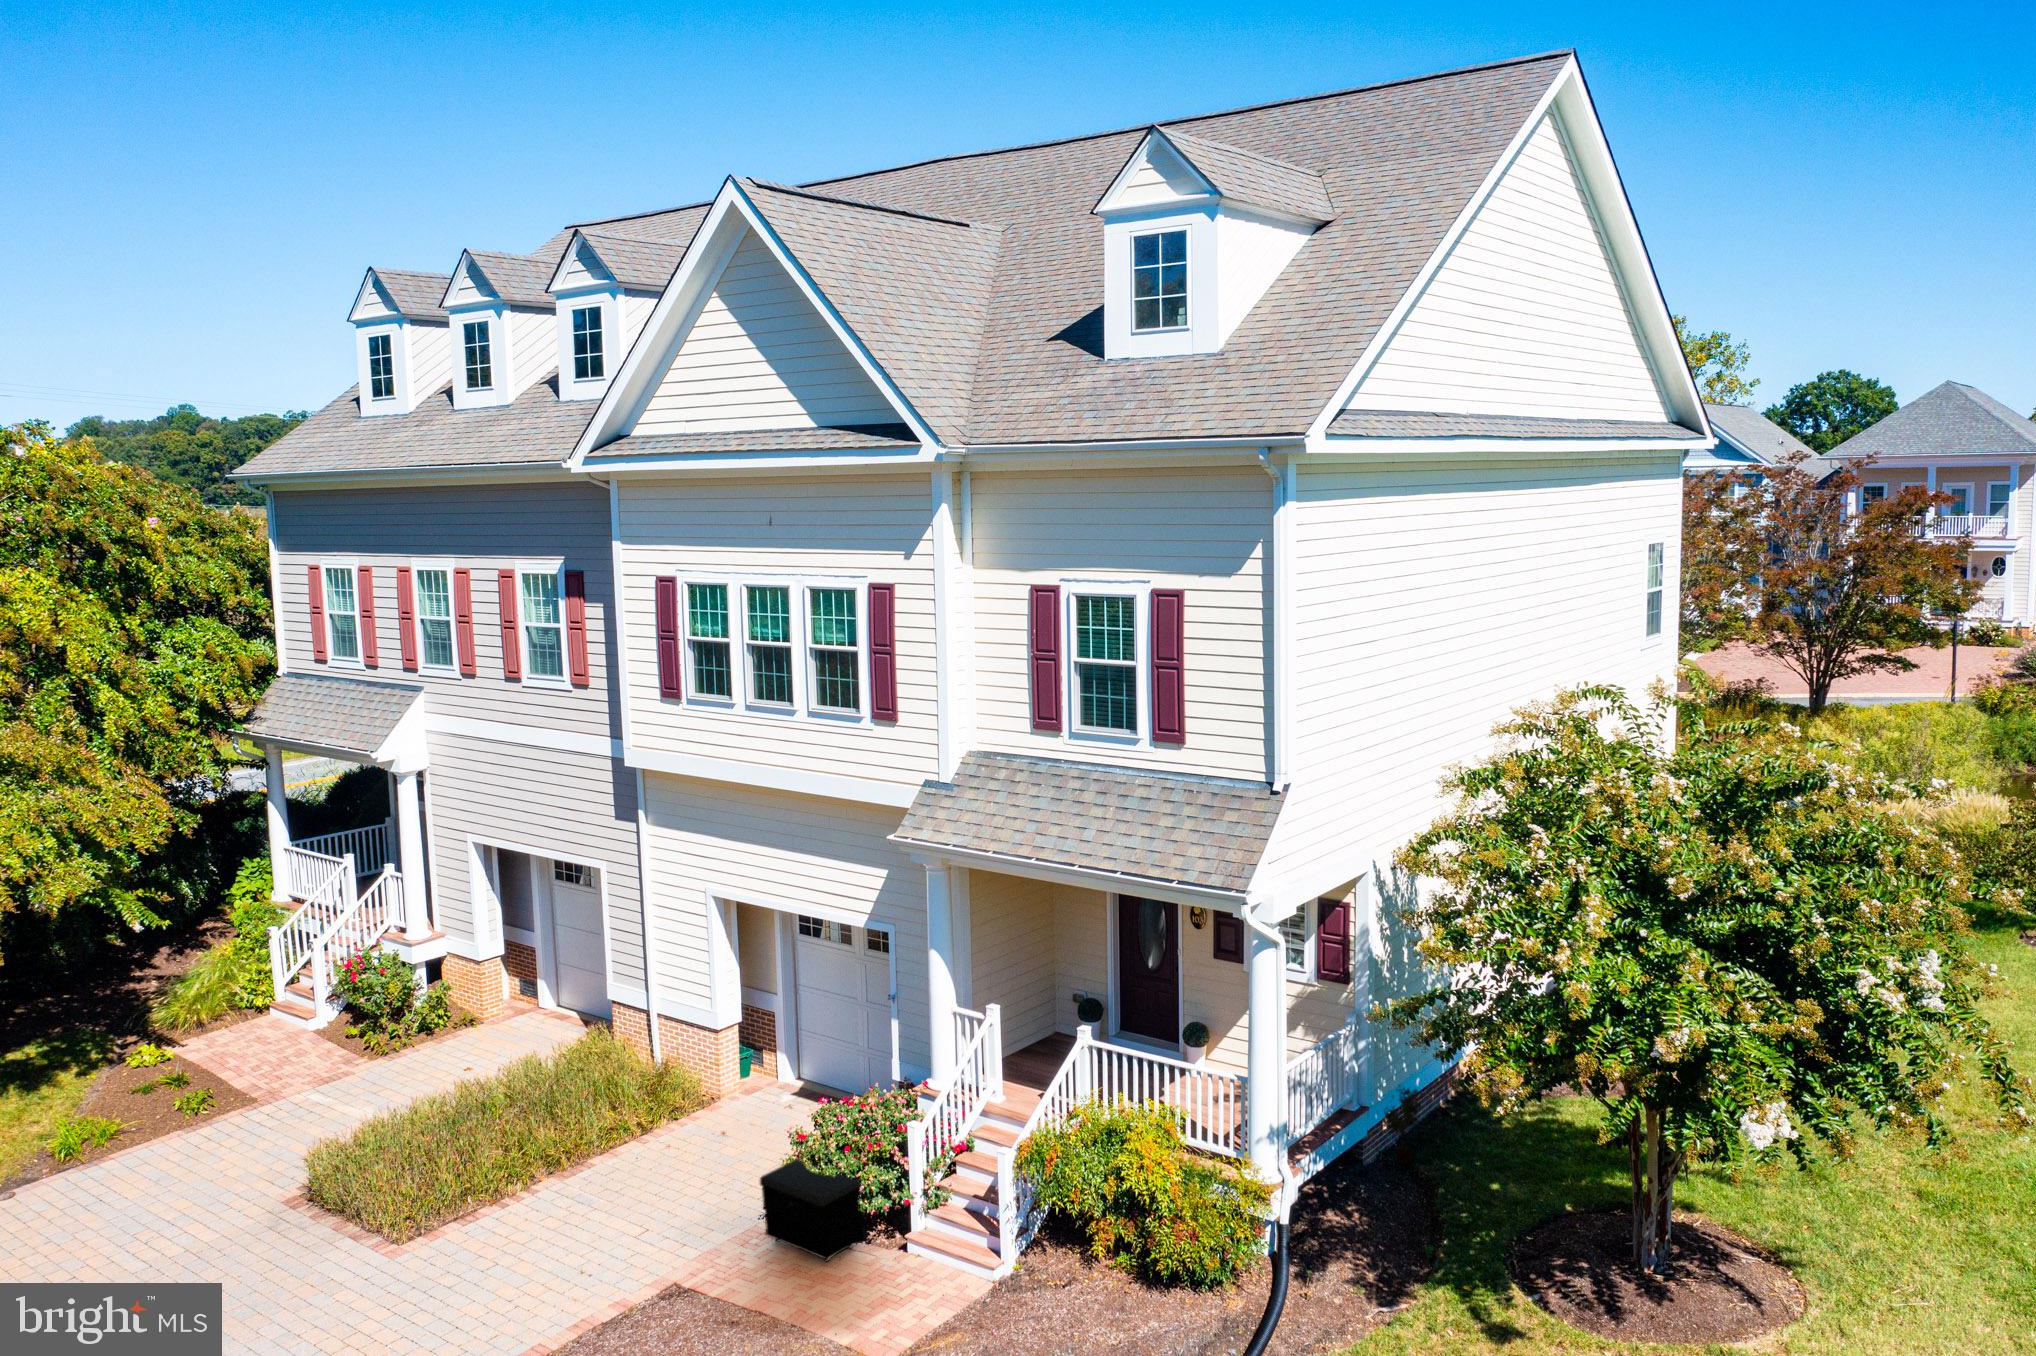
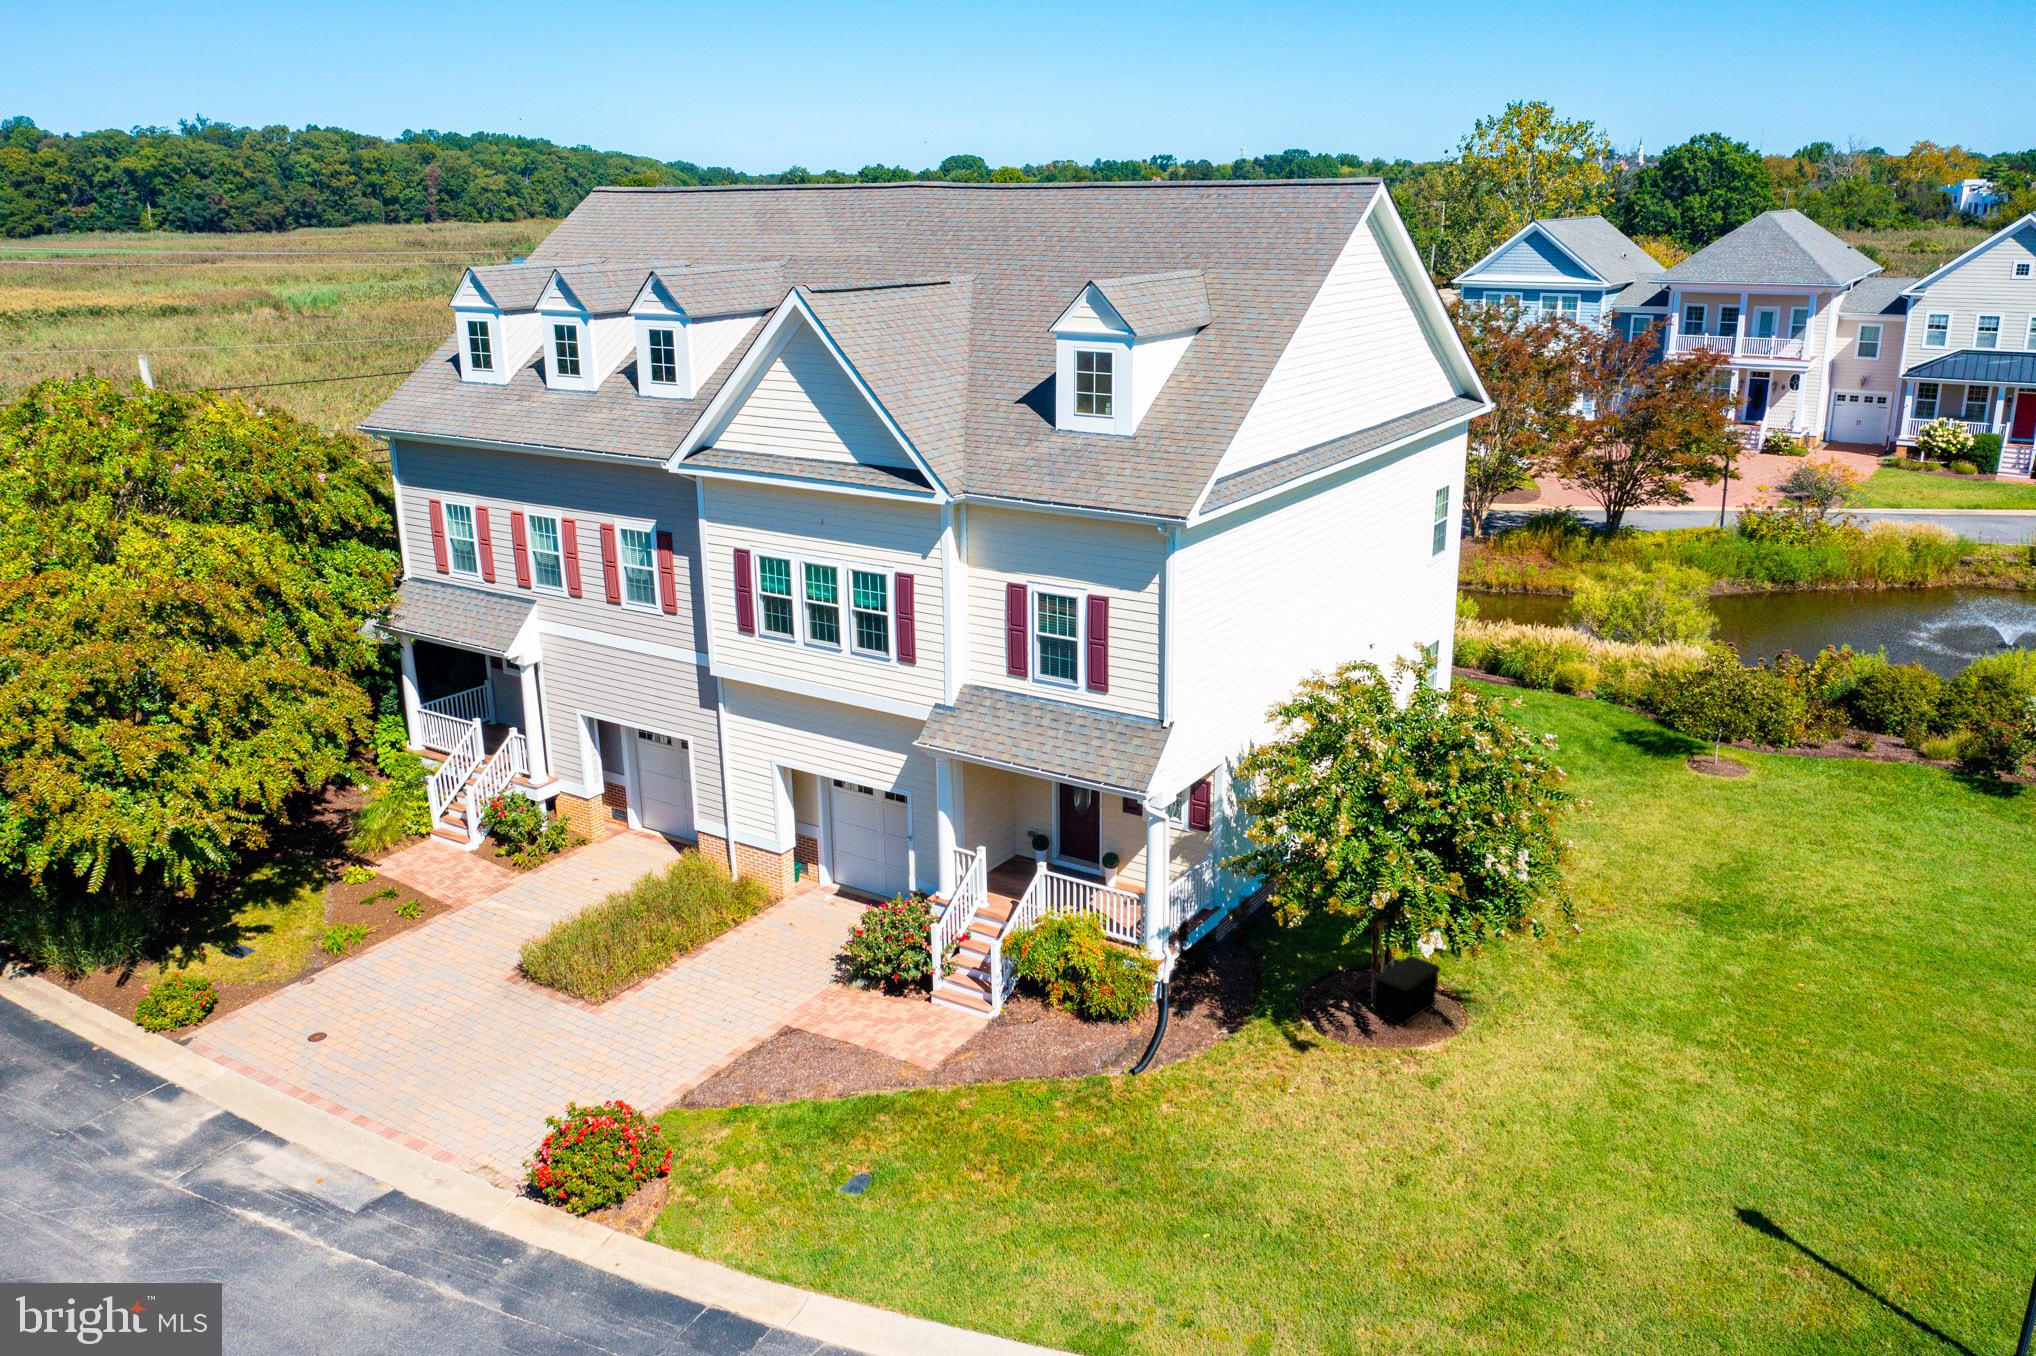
chair: none [1303,1118,1354,1227] -> present [1178,918,1208,981]
storage bench: present [760,1159,864,1262] -> present [1374,955,1440,1026]

